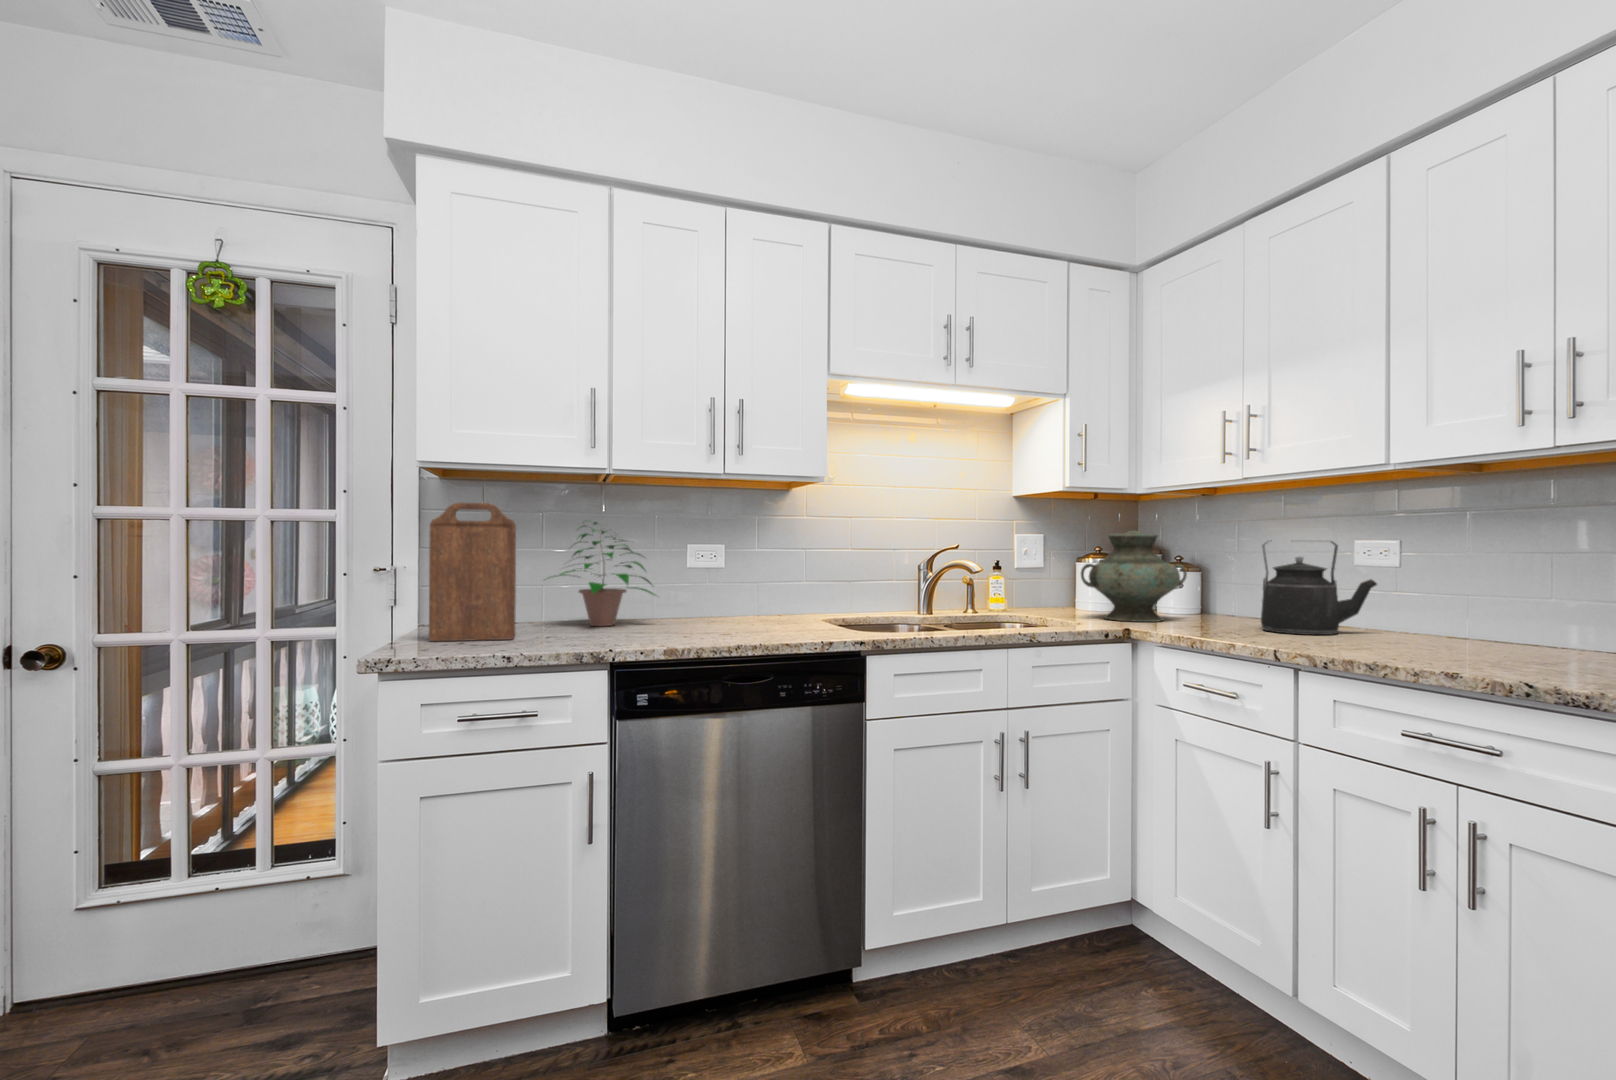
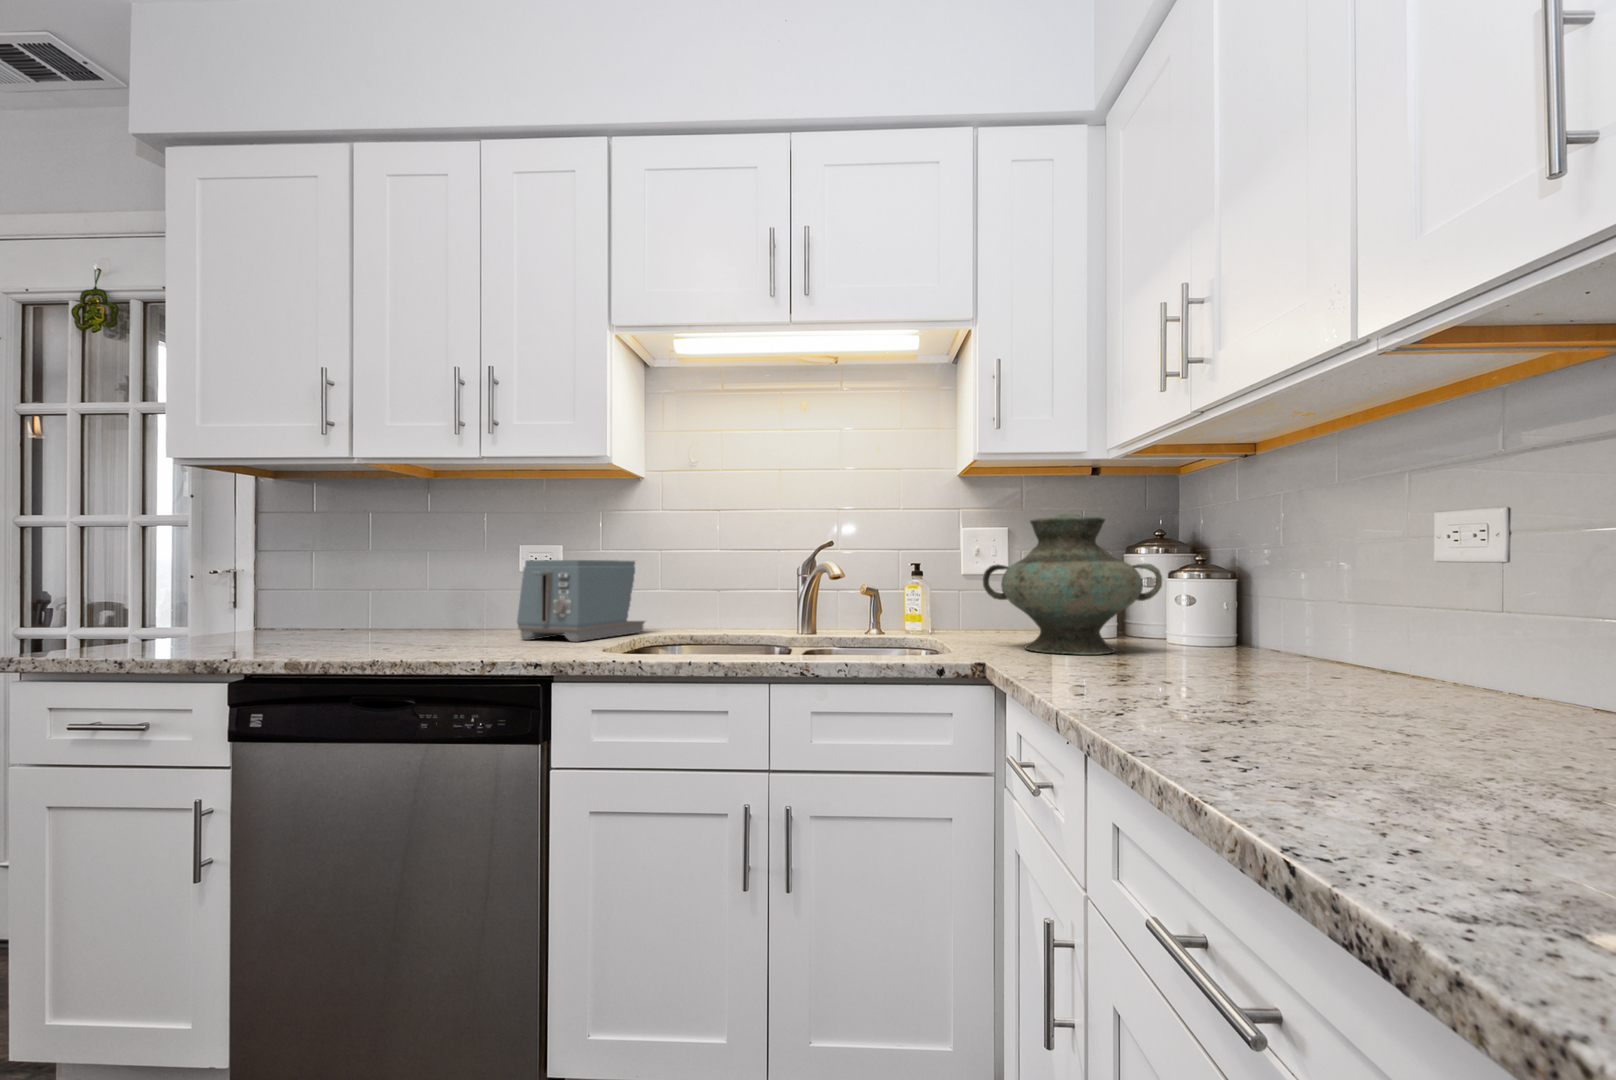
cutting board: present [429,502,516,641] -> none [162,499,241,644]
potted plant: present [554,522,656,626] -> none [347,520,474,635]
kettle: present [1261,541,1377,635] -> none [1206,507,1439,692]
toaster: none [738,557,800,626] -> present [517,560,645,642]

